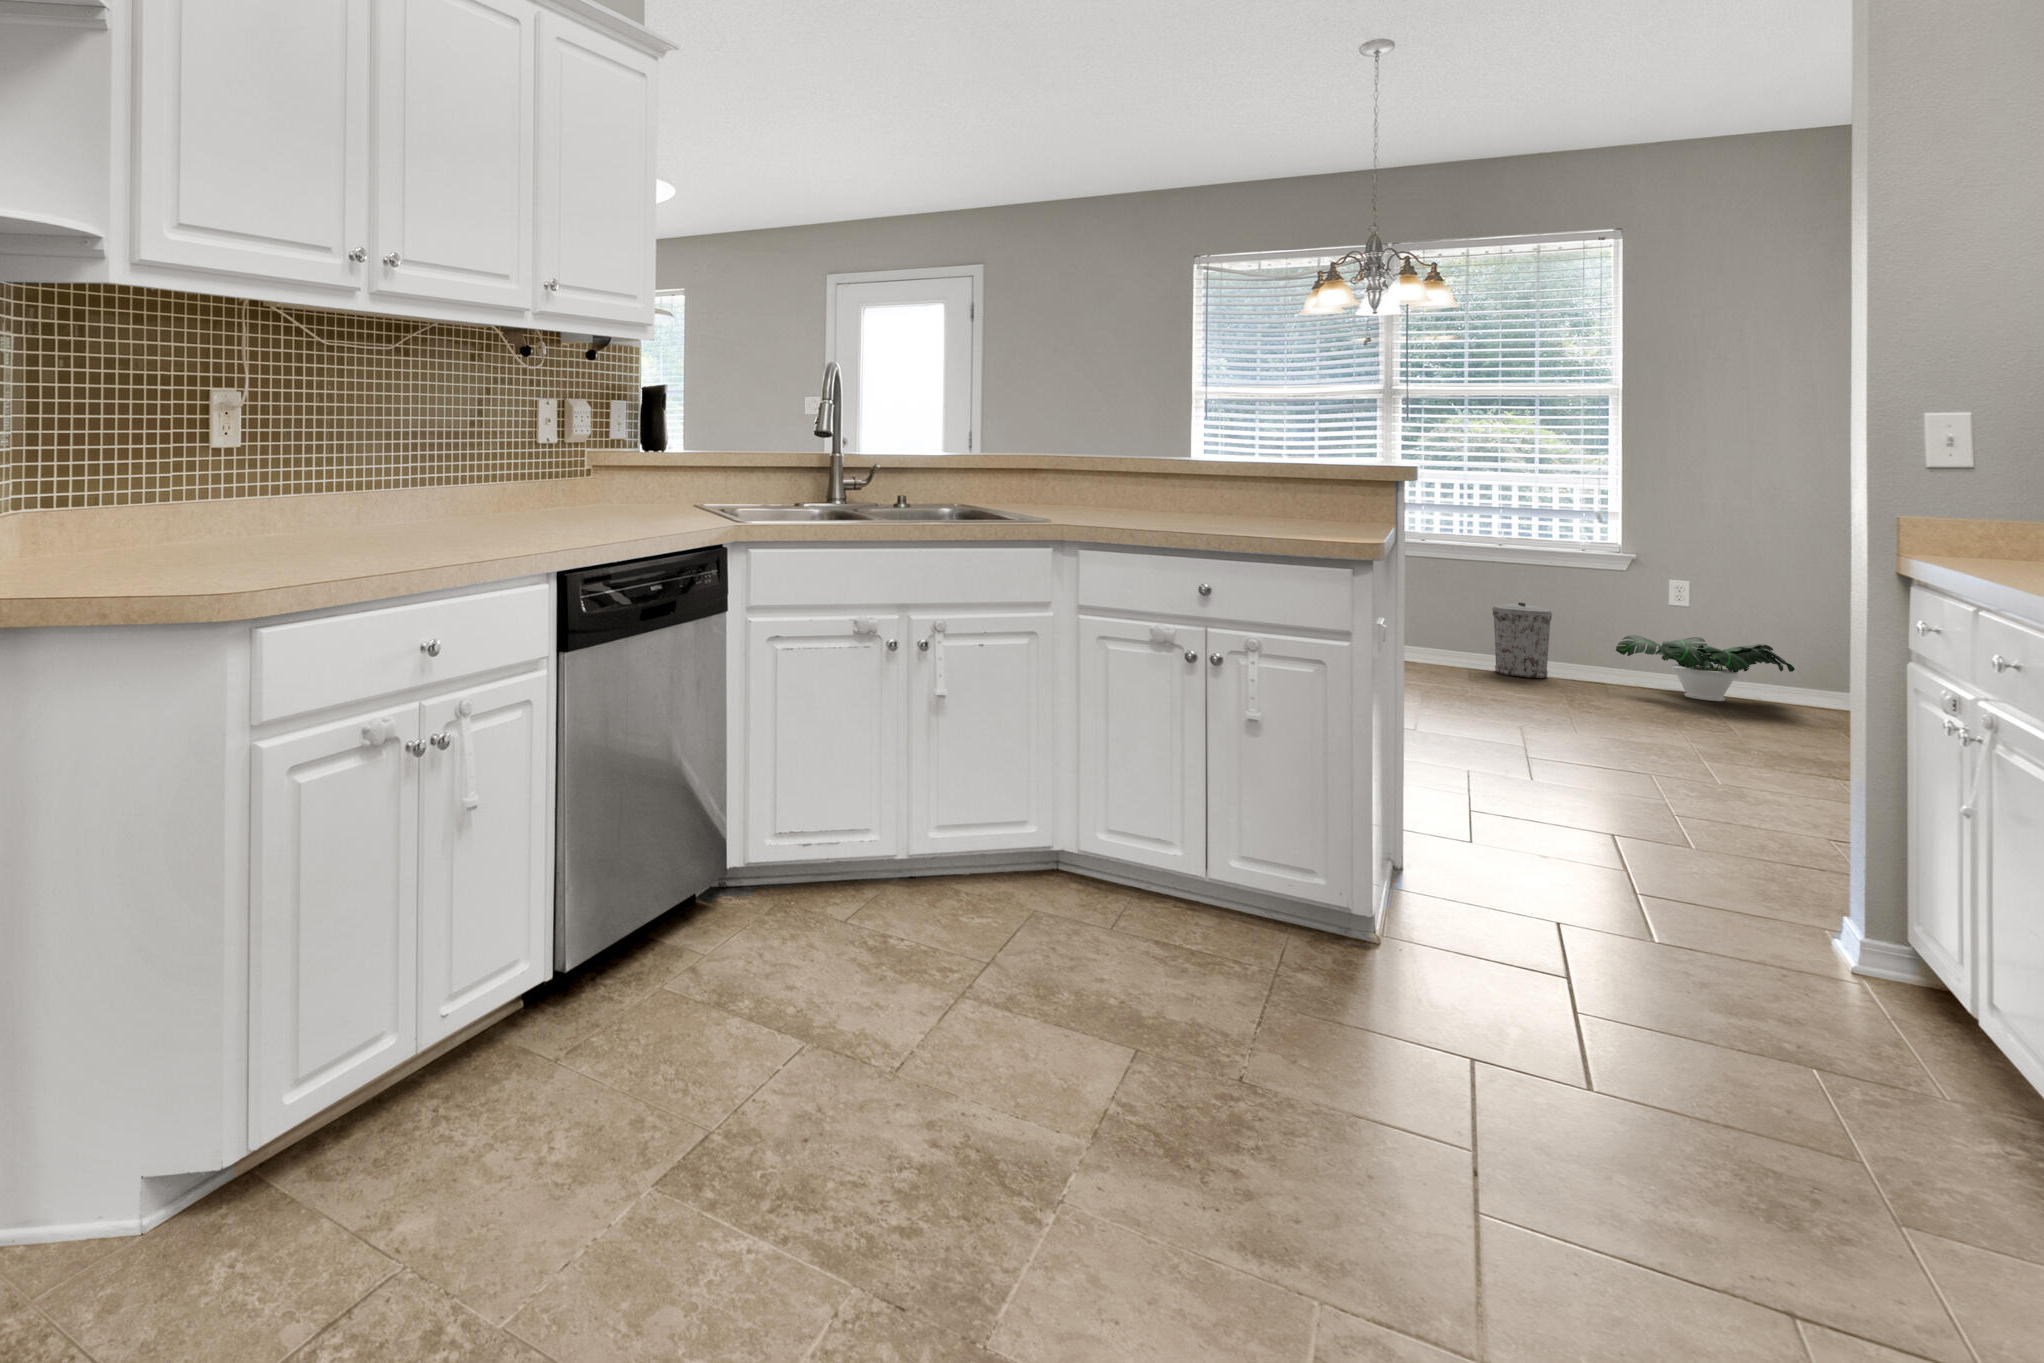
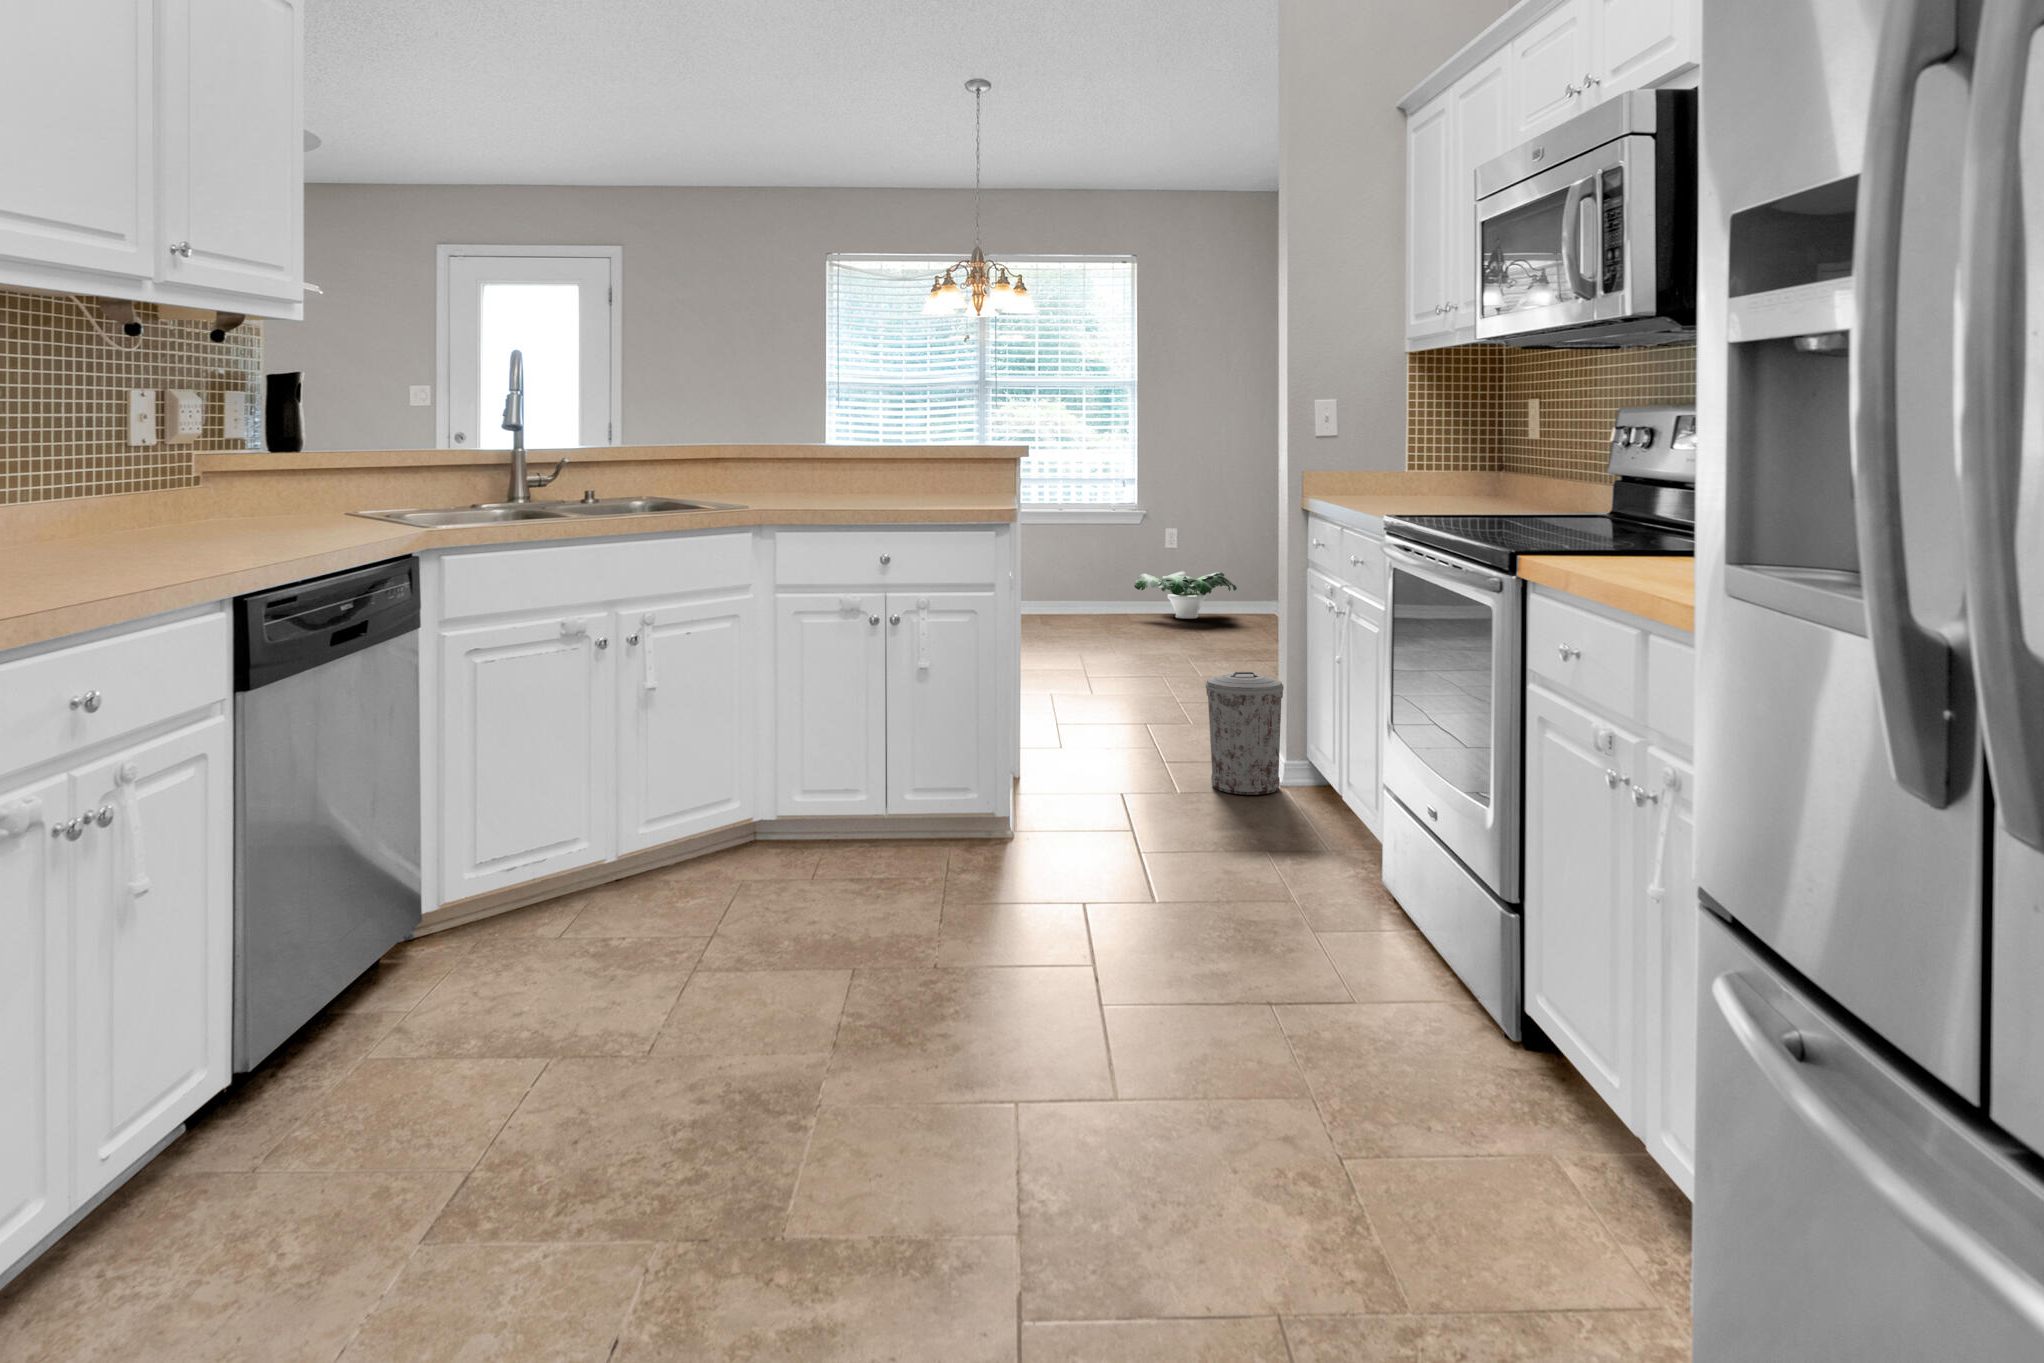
trash can: present [1492,603,1552,678] -> present [1206,672,1284,795]

